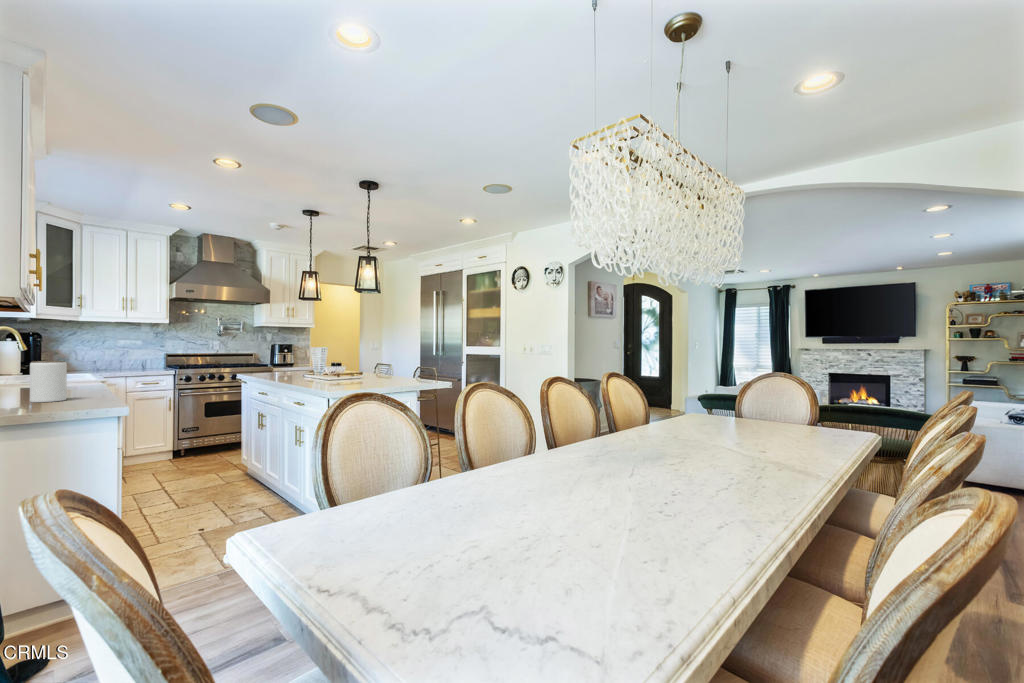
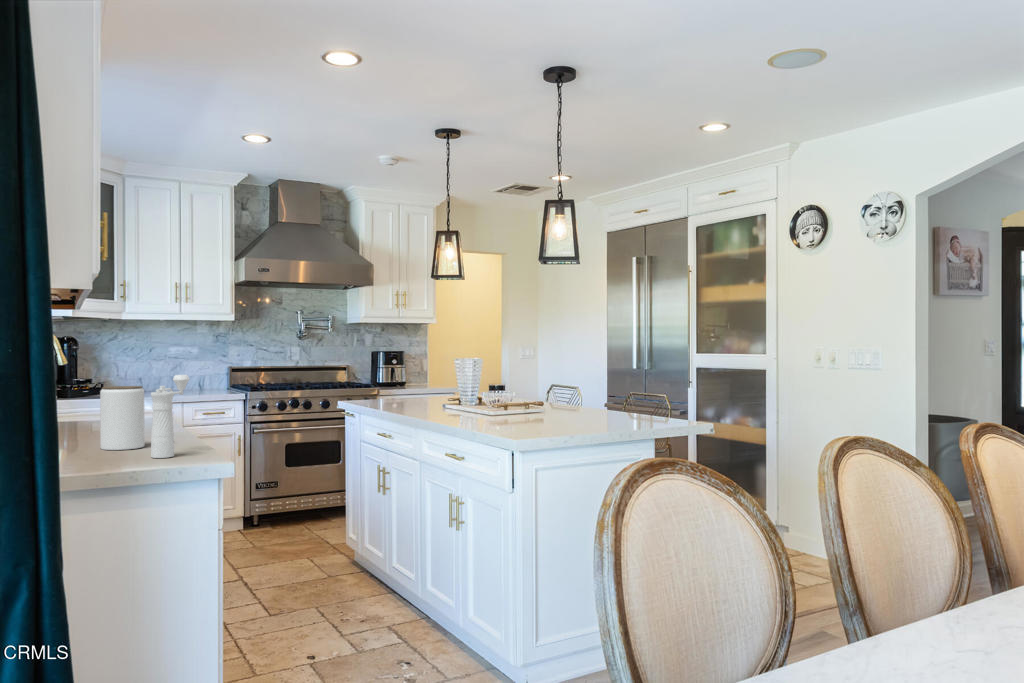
pepper mill: none [66,353,100,406] -> present [151,375,190,458]

